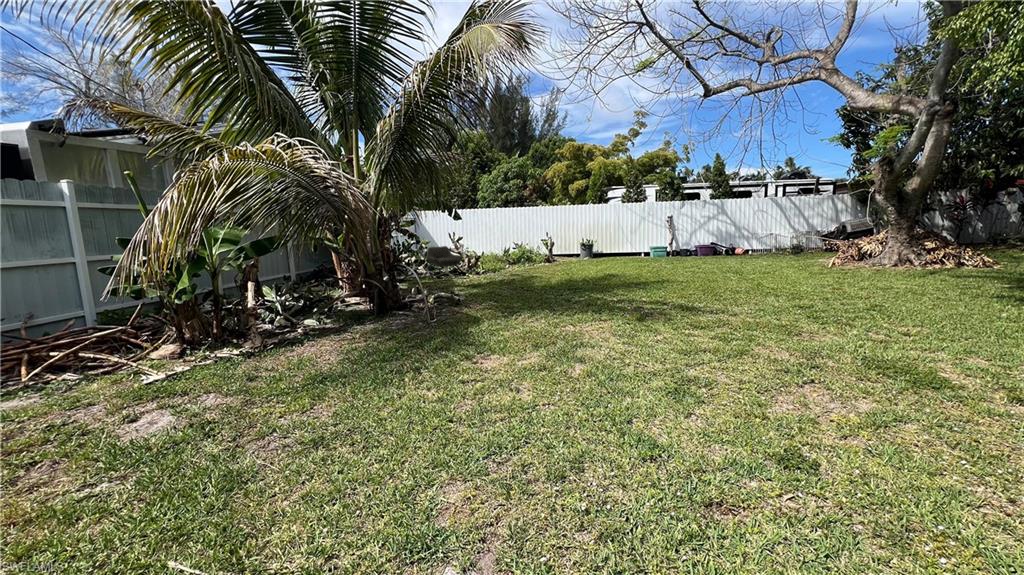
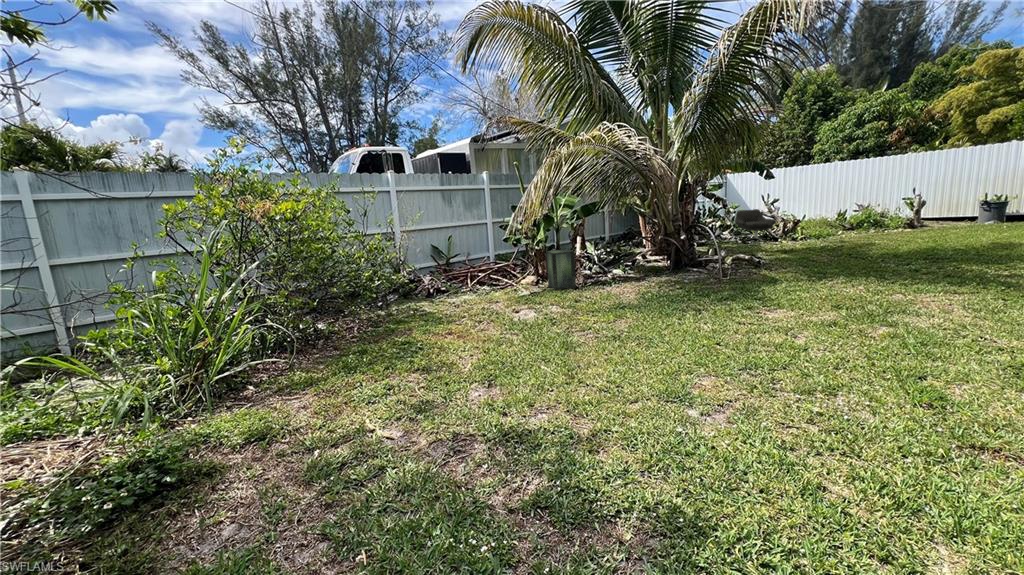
storage box: none [199,300,250,360] -> present [546,249,576,290]

